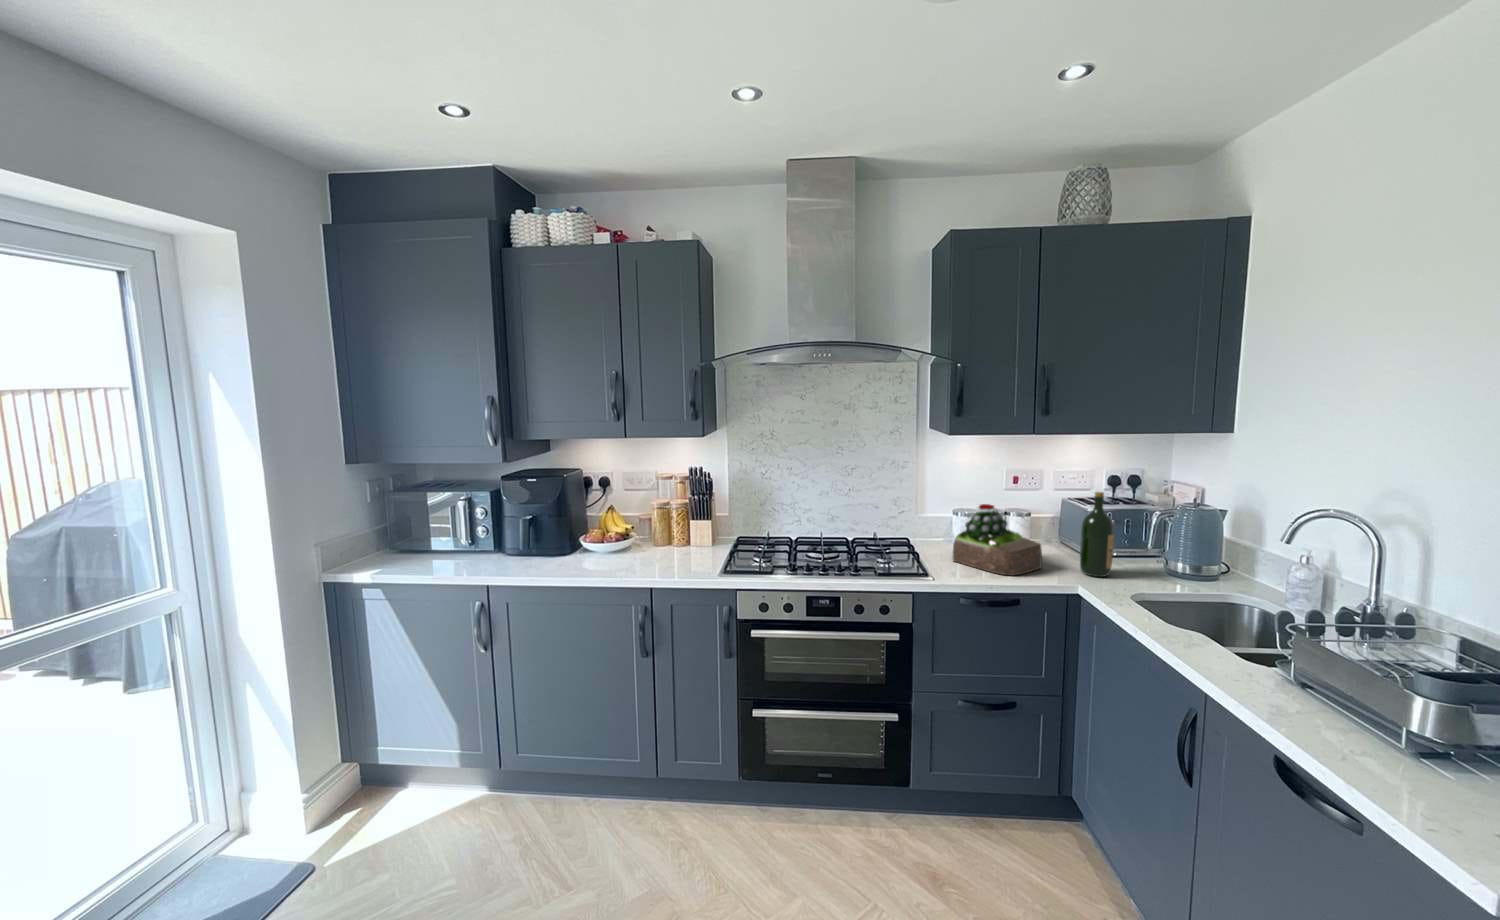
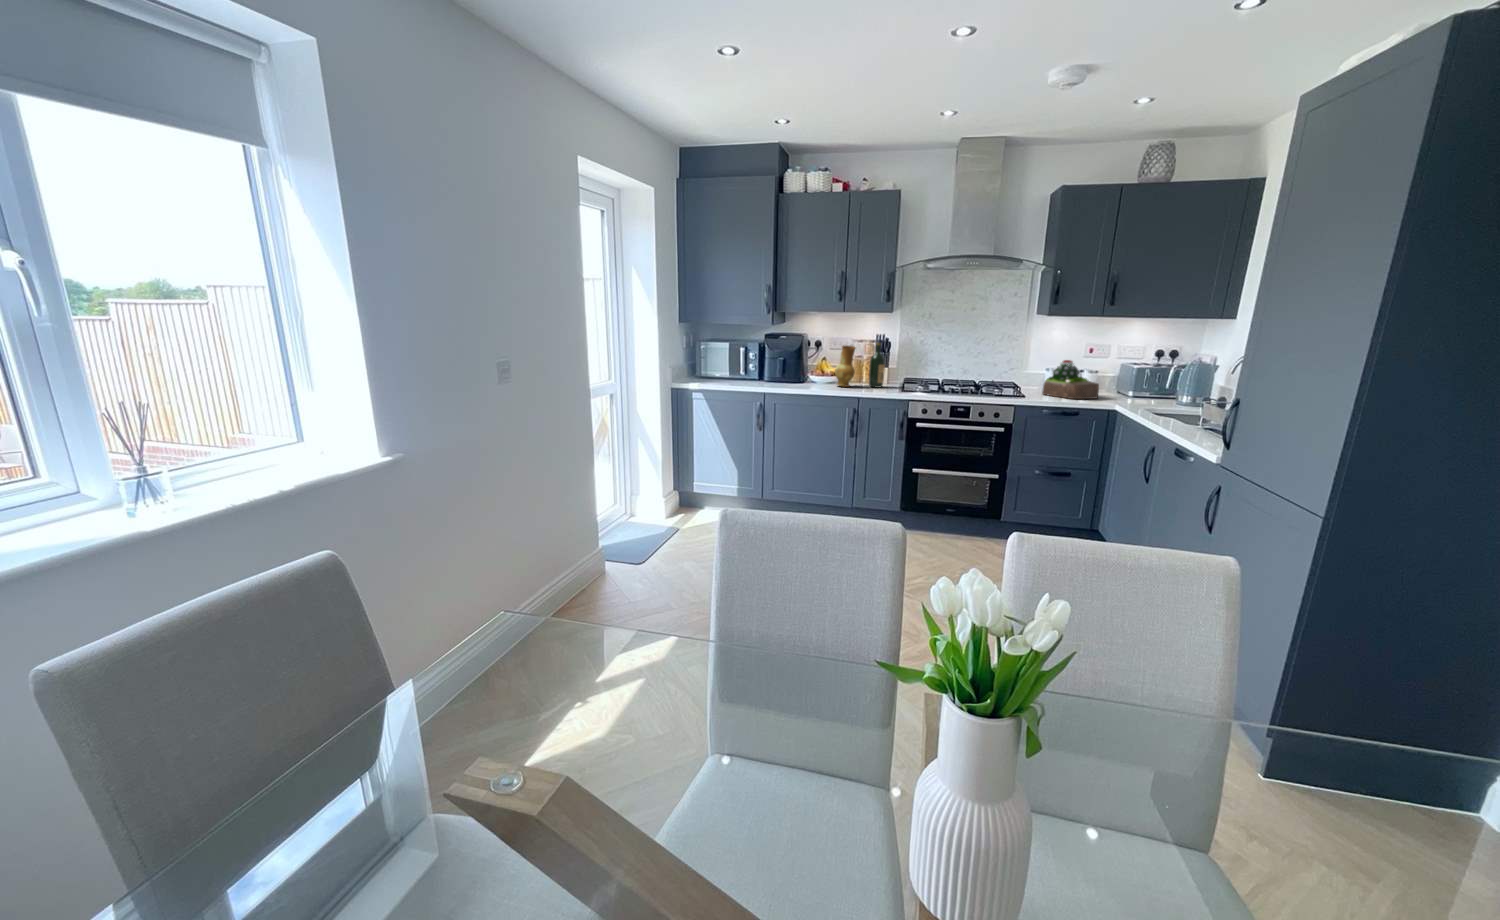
ceramic jug: none [615,492,649,564] -> present [835,345,856,387]
wine bottle: present [1080,492,1114,577] -> present [869,343,885,388]

